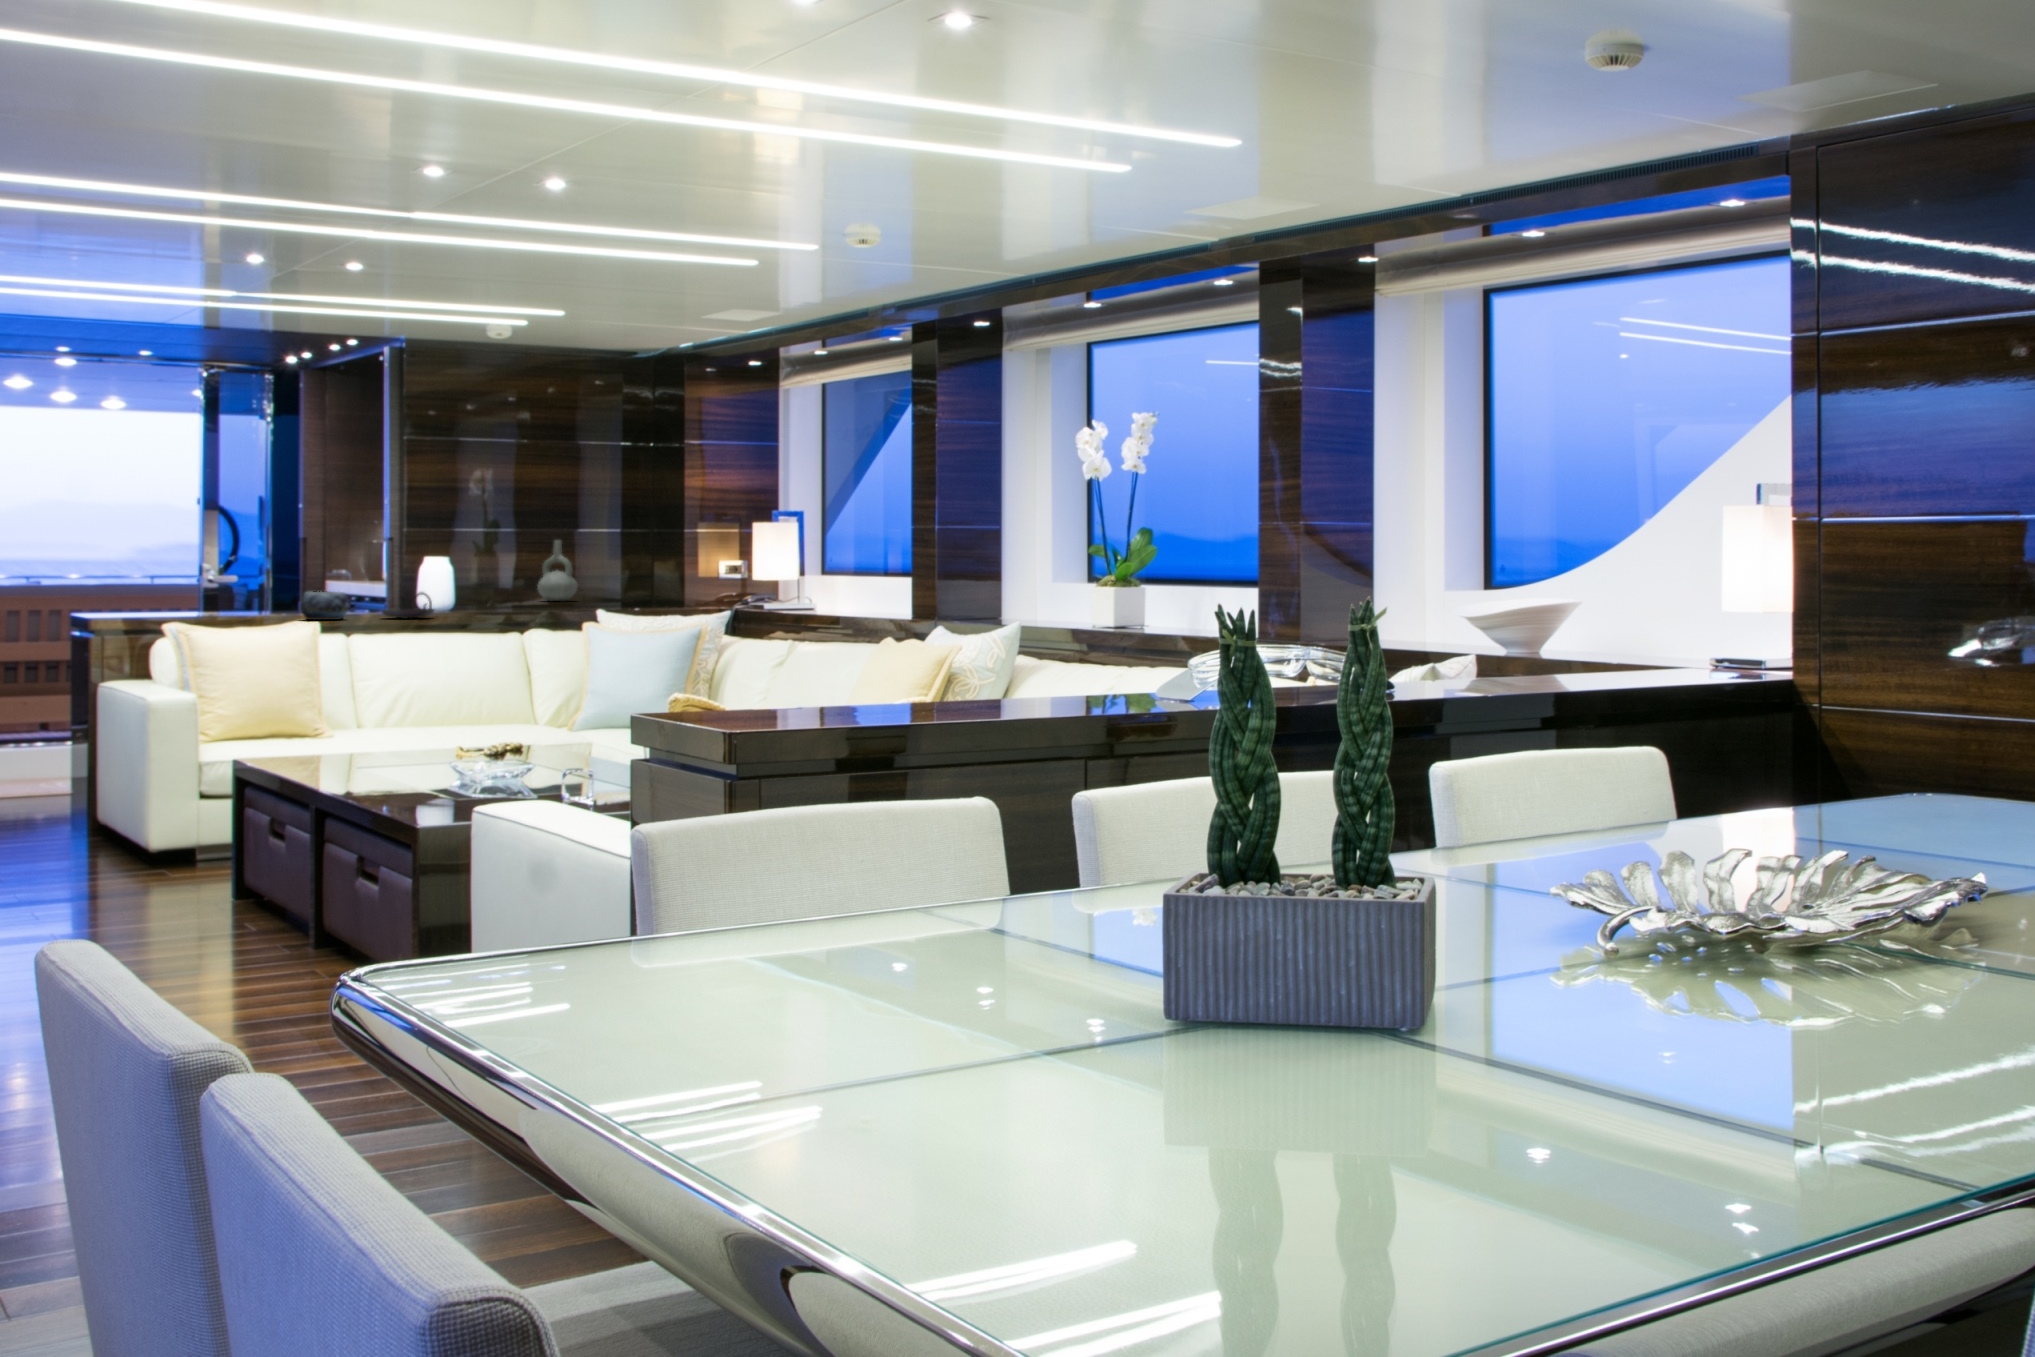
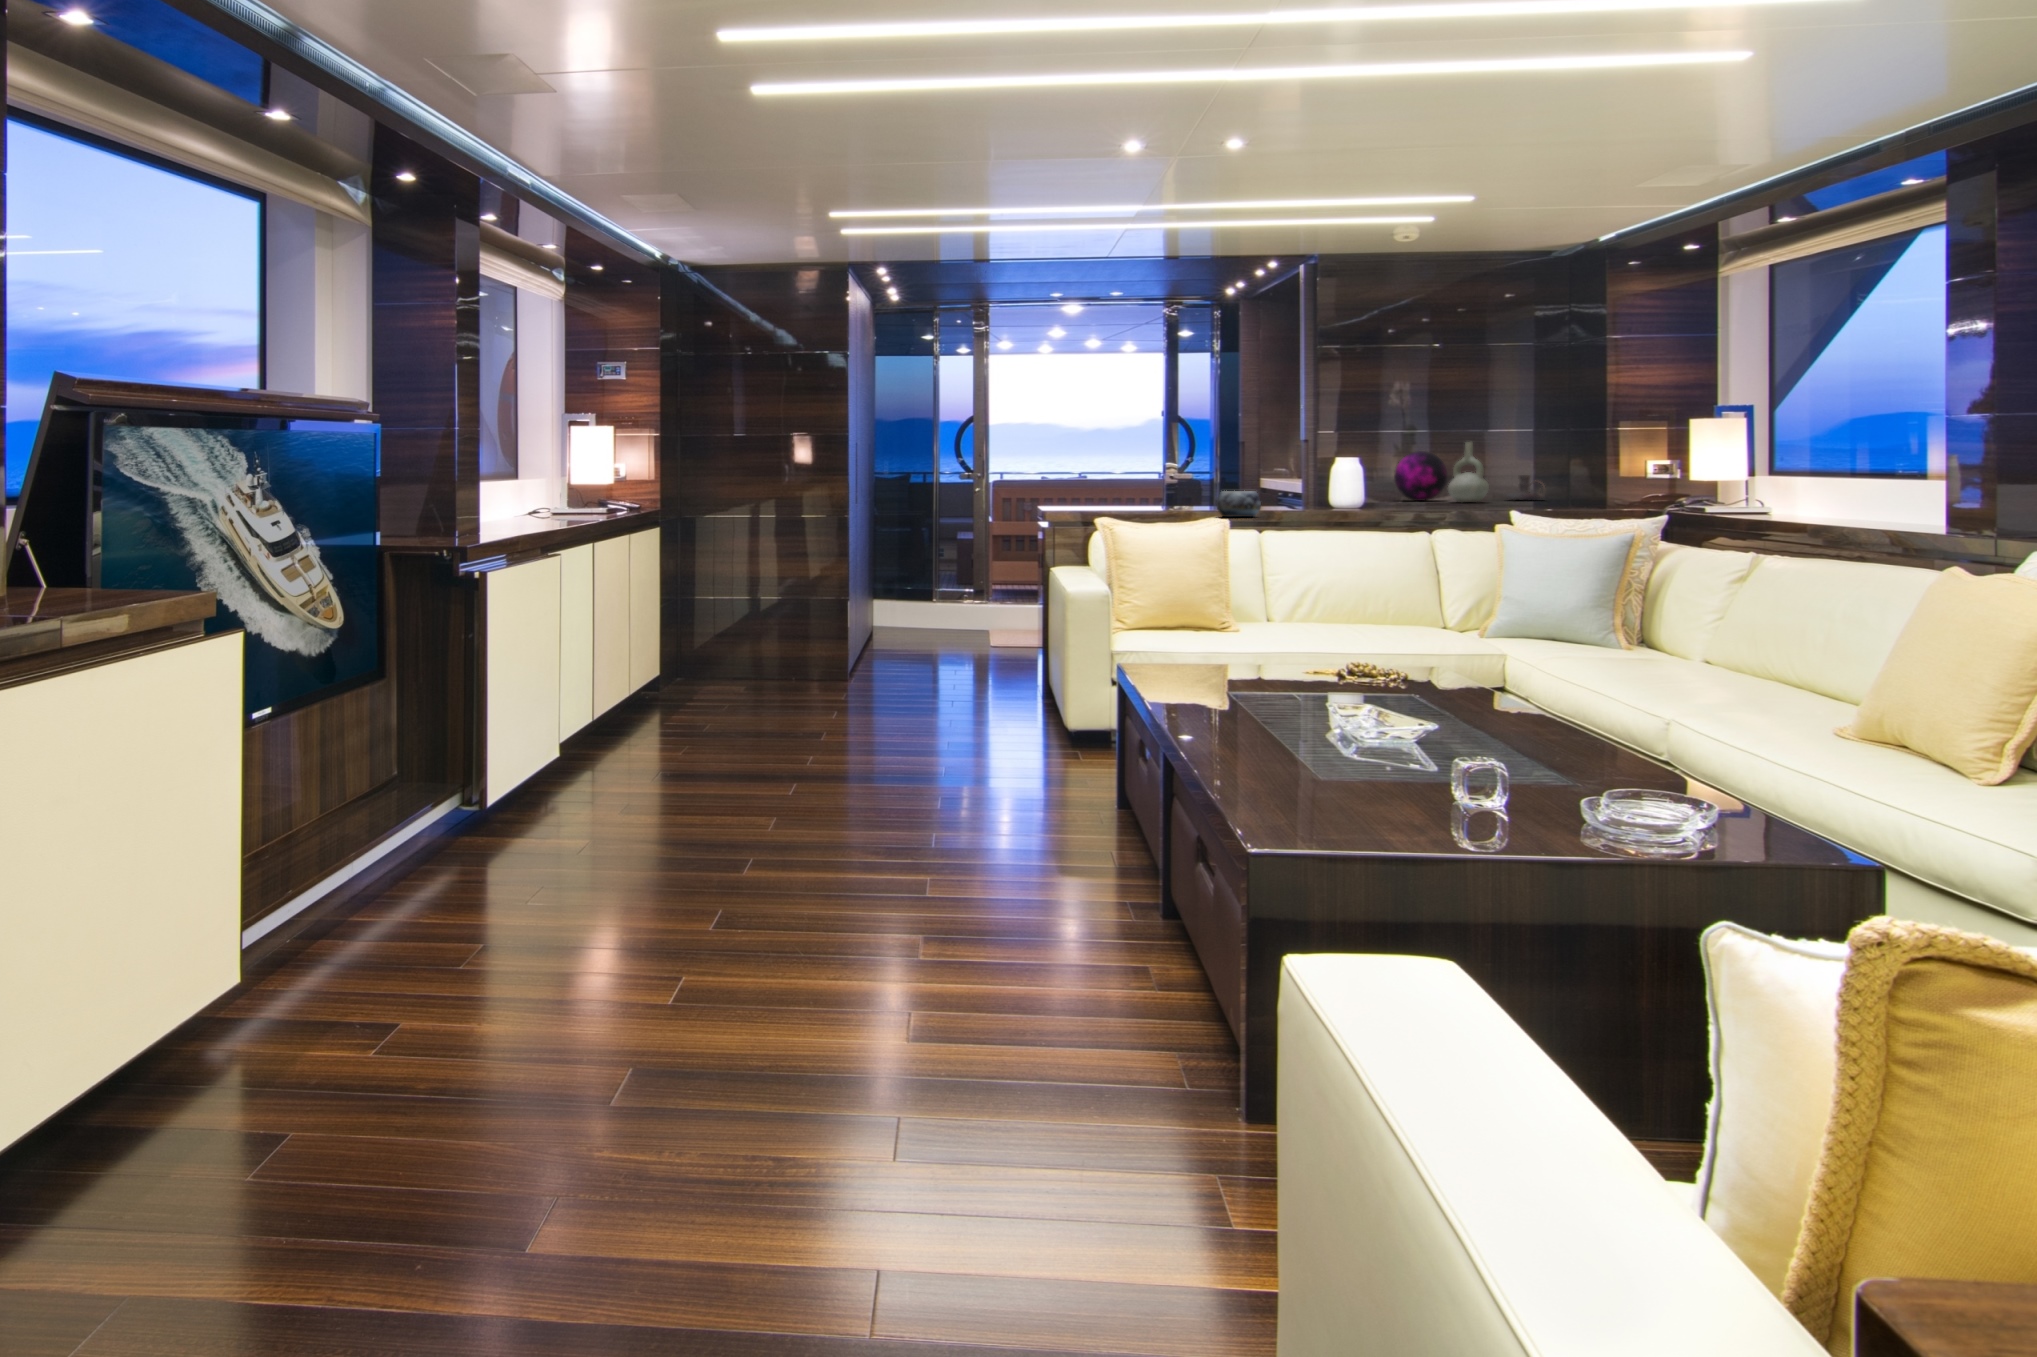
decorative orb: none [482,548,537,599] -> present [1394,451,1448,501]
candle holder: present [381,585,434,618] -> present [1504,475,1545,500]

